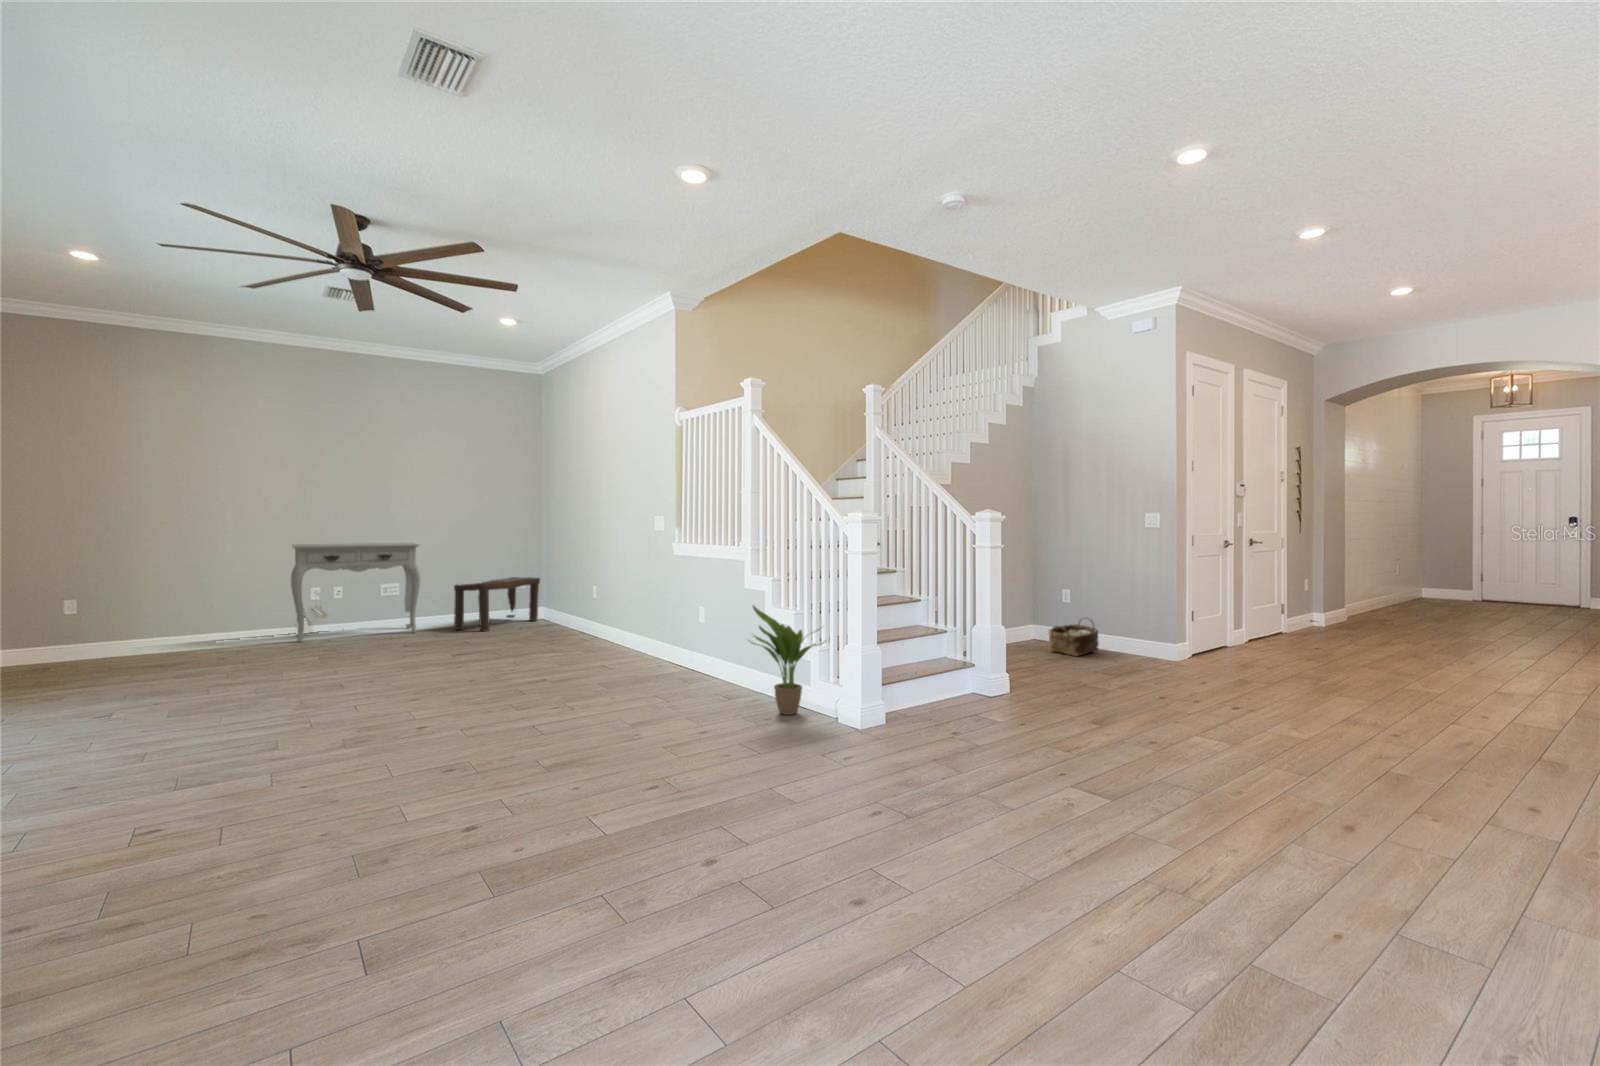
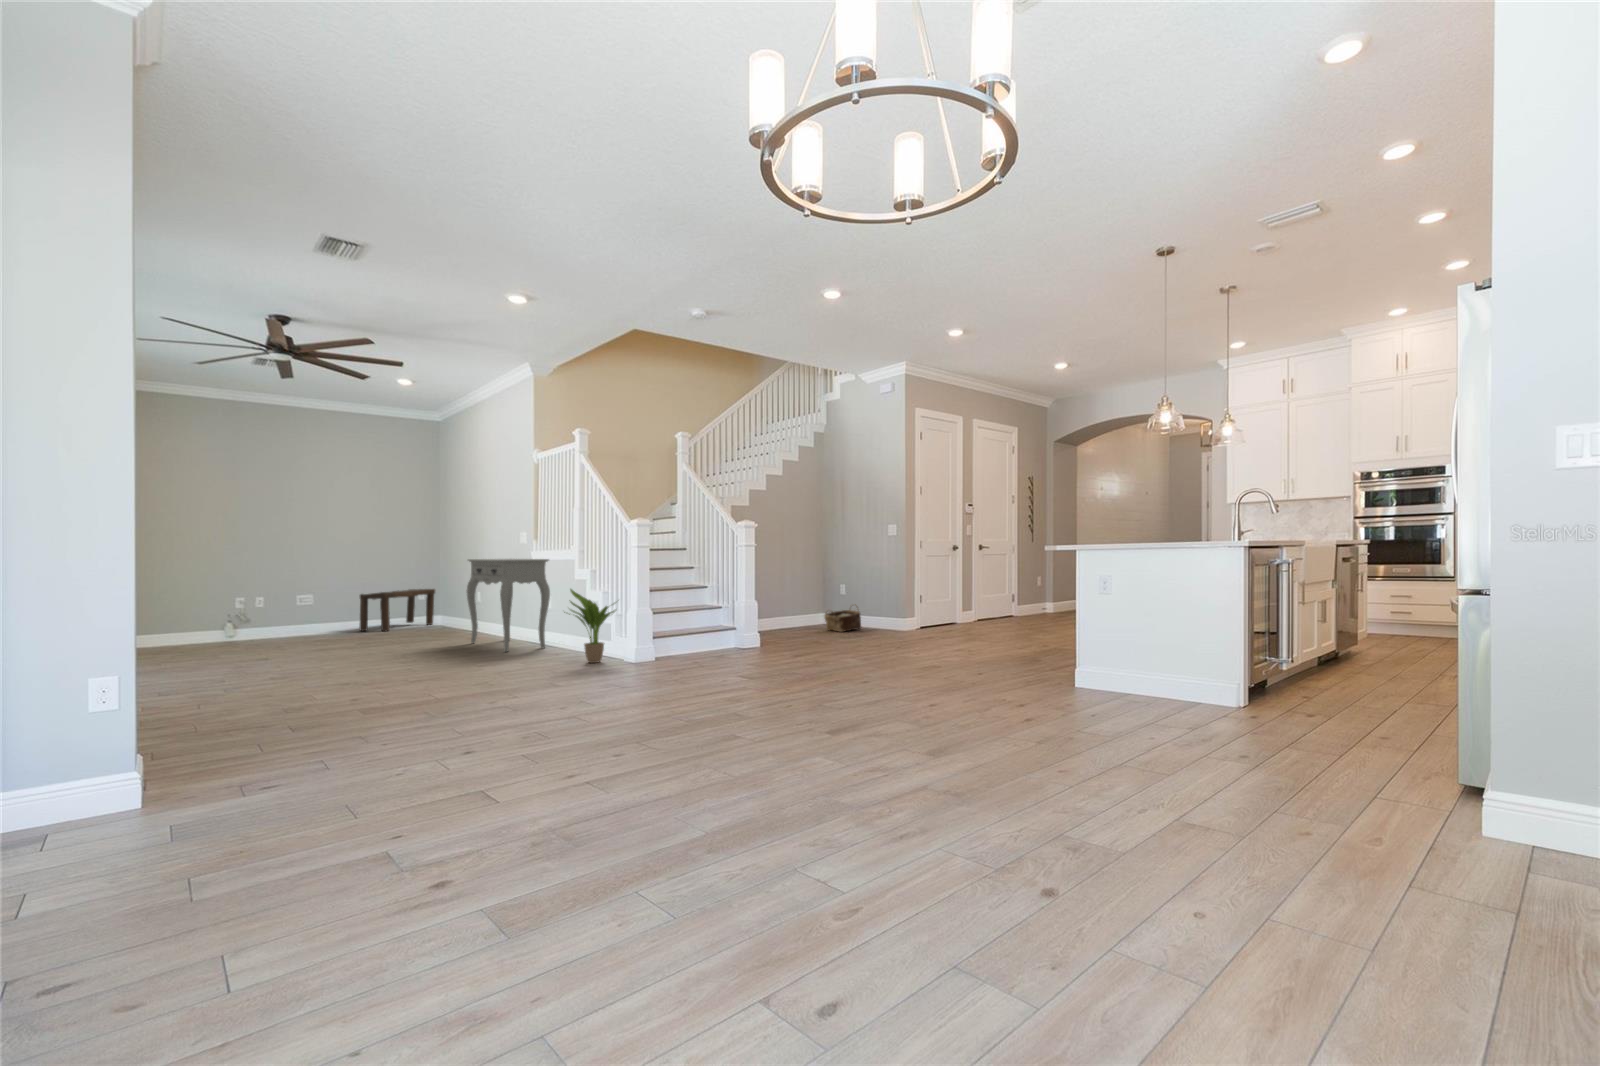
console table: present [291,543,421,642] -> present [467,558,550,652]

